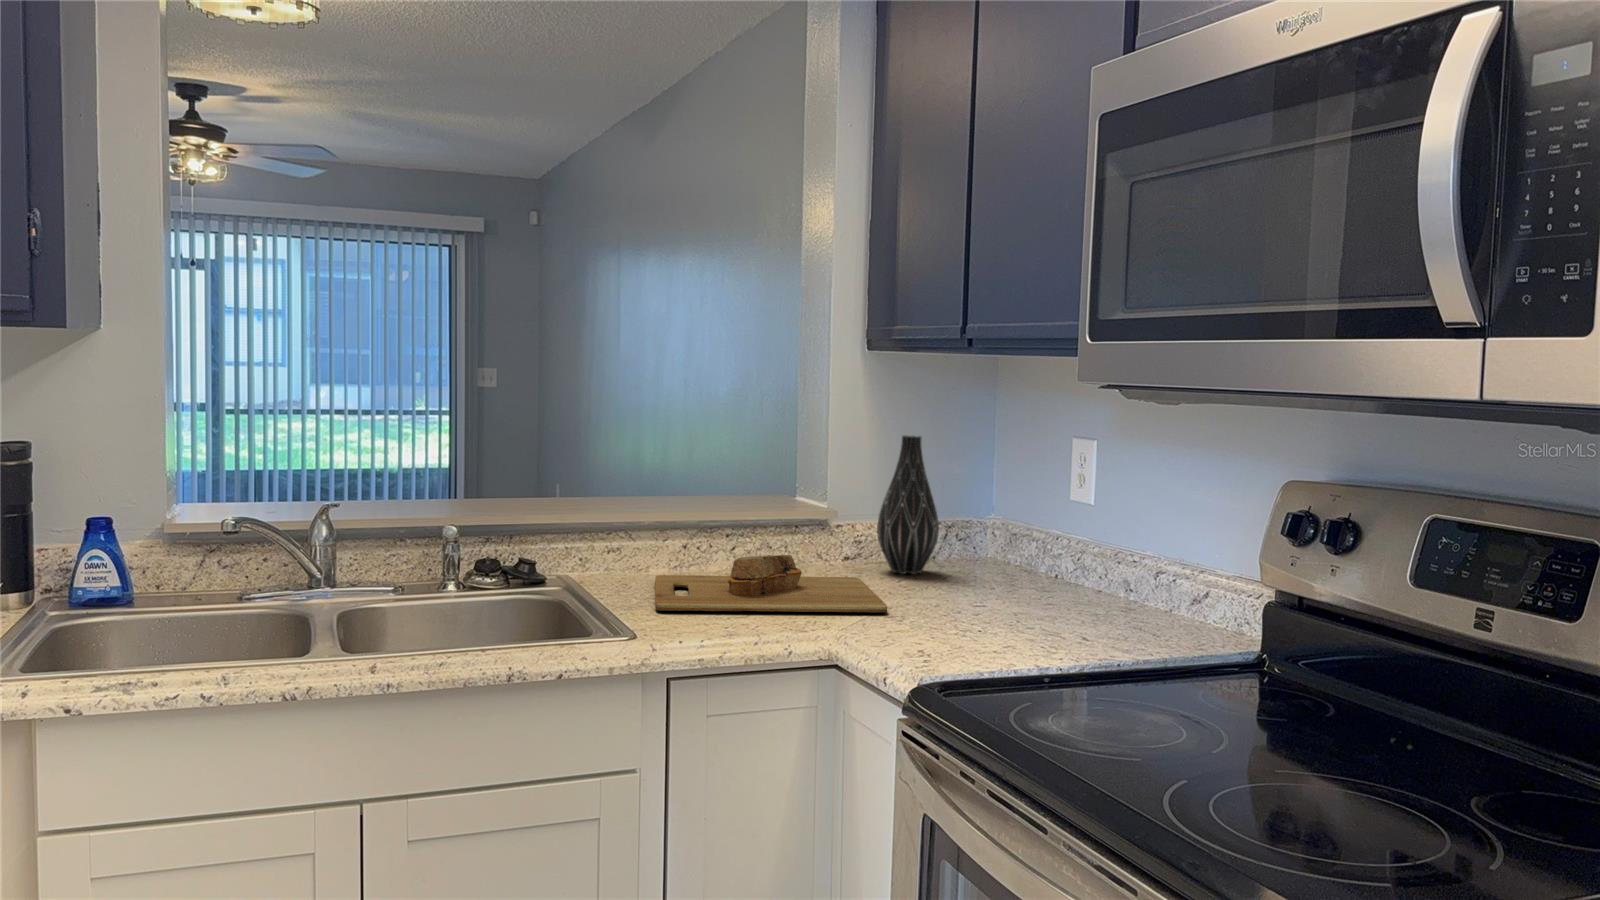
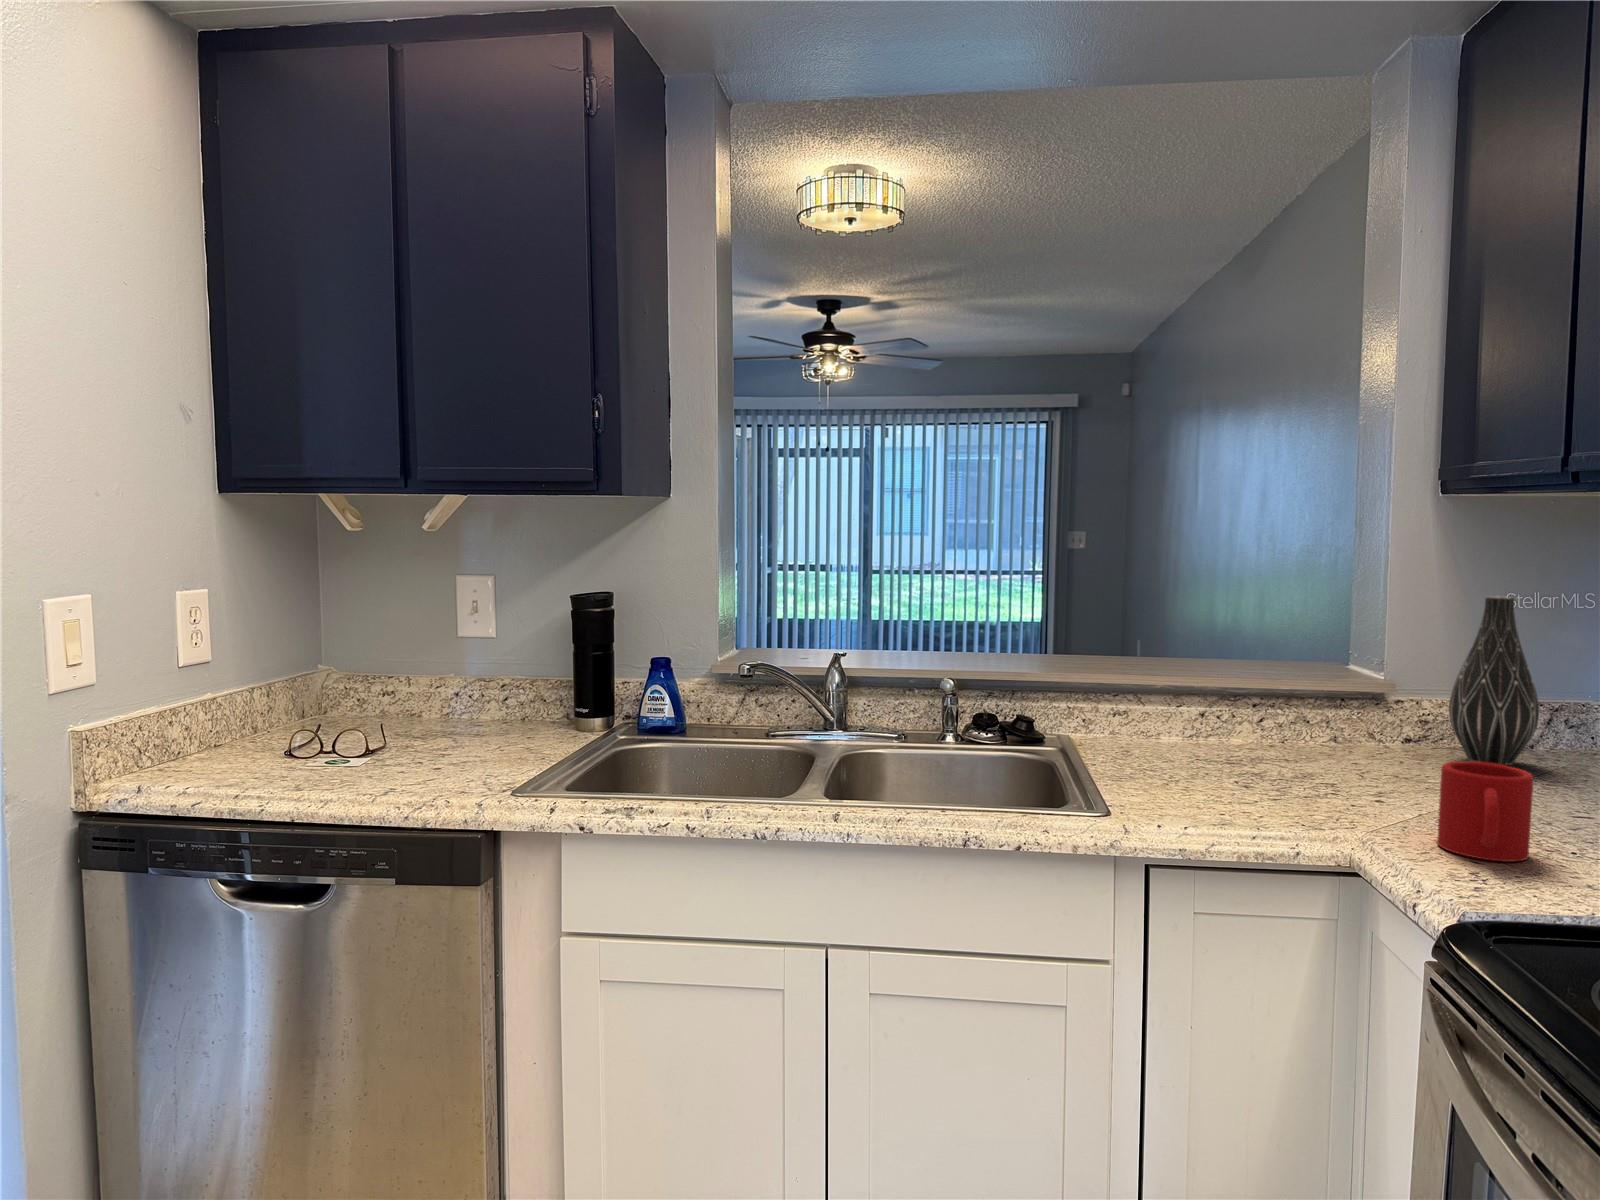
cutting board: present [655,555,887,613] -> none [1148,731,1448,815]
mug: none [885,565,947,639] -> present [1437,761,1533,862]

